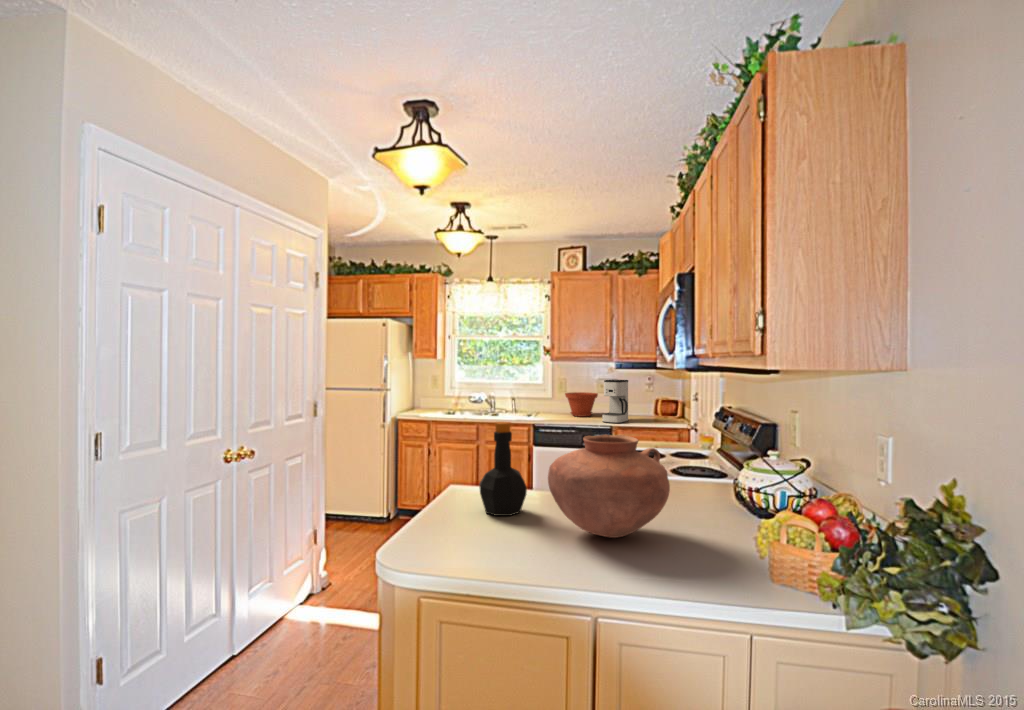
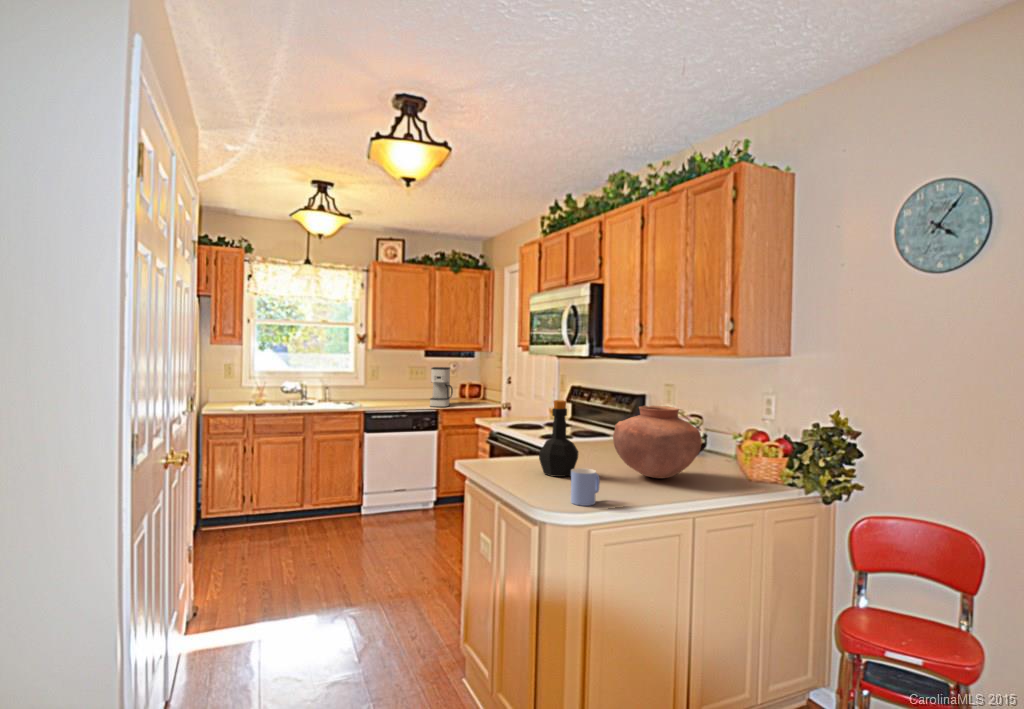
plant pot: present [565,392,598,417] -> none [385,380,417,403]
mug: none [407,507,453,556] -> present [571,468,600,506]

